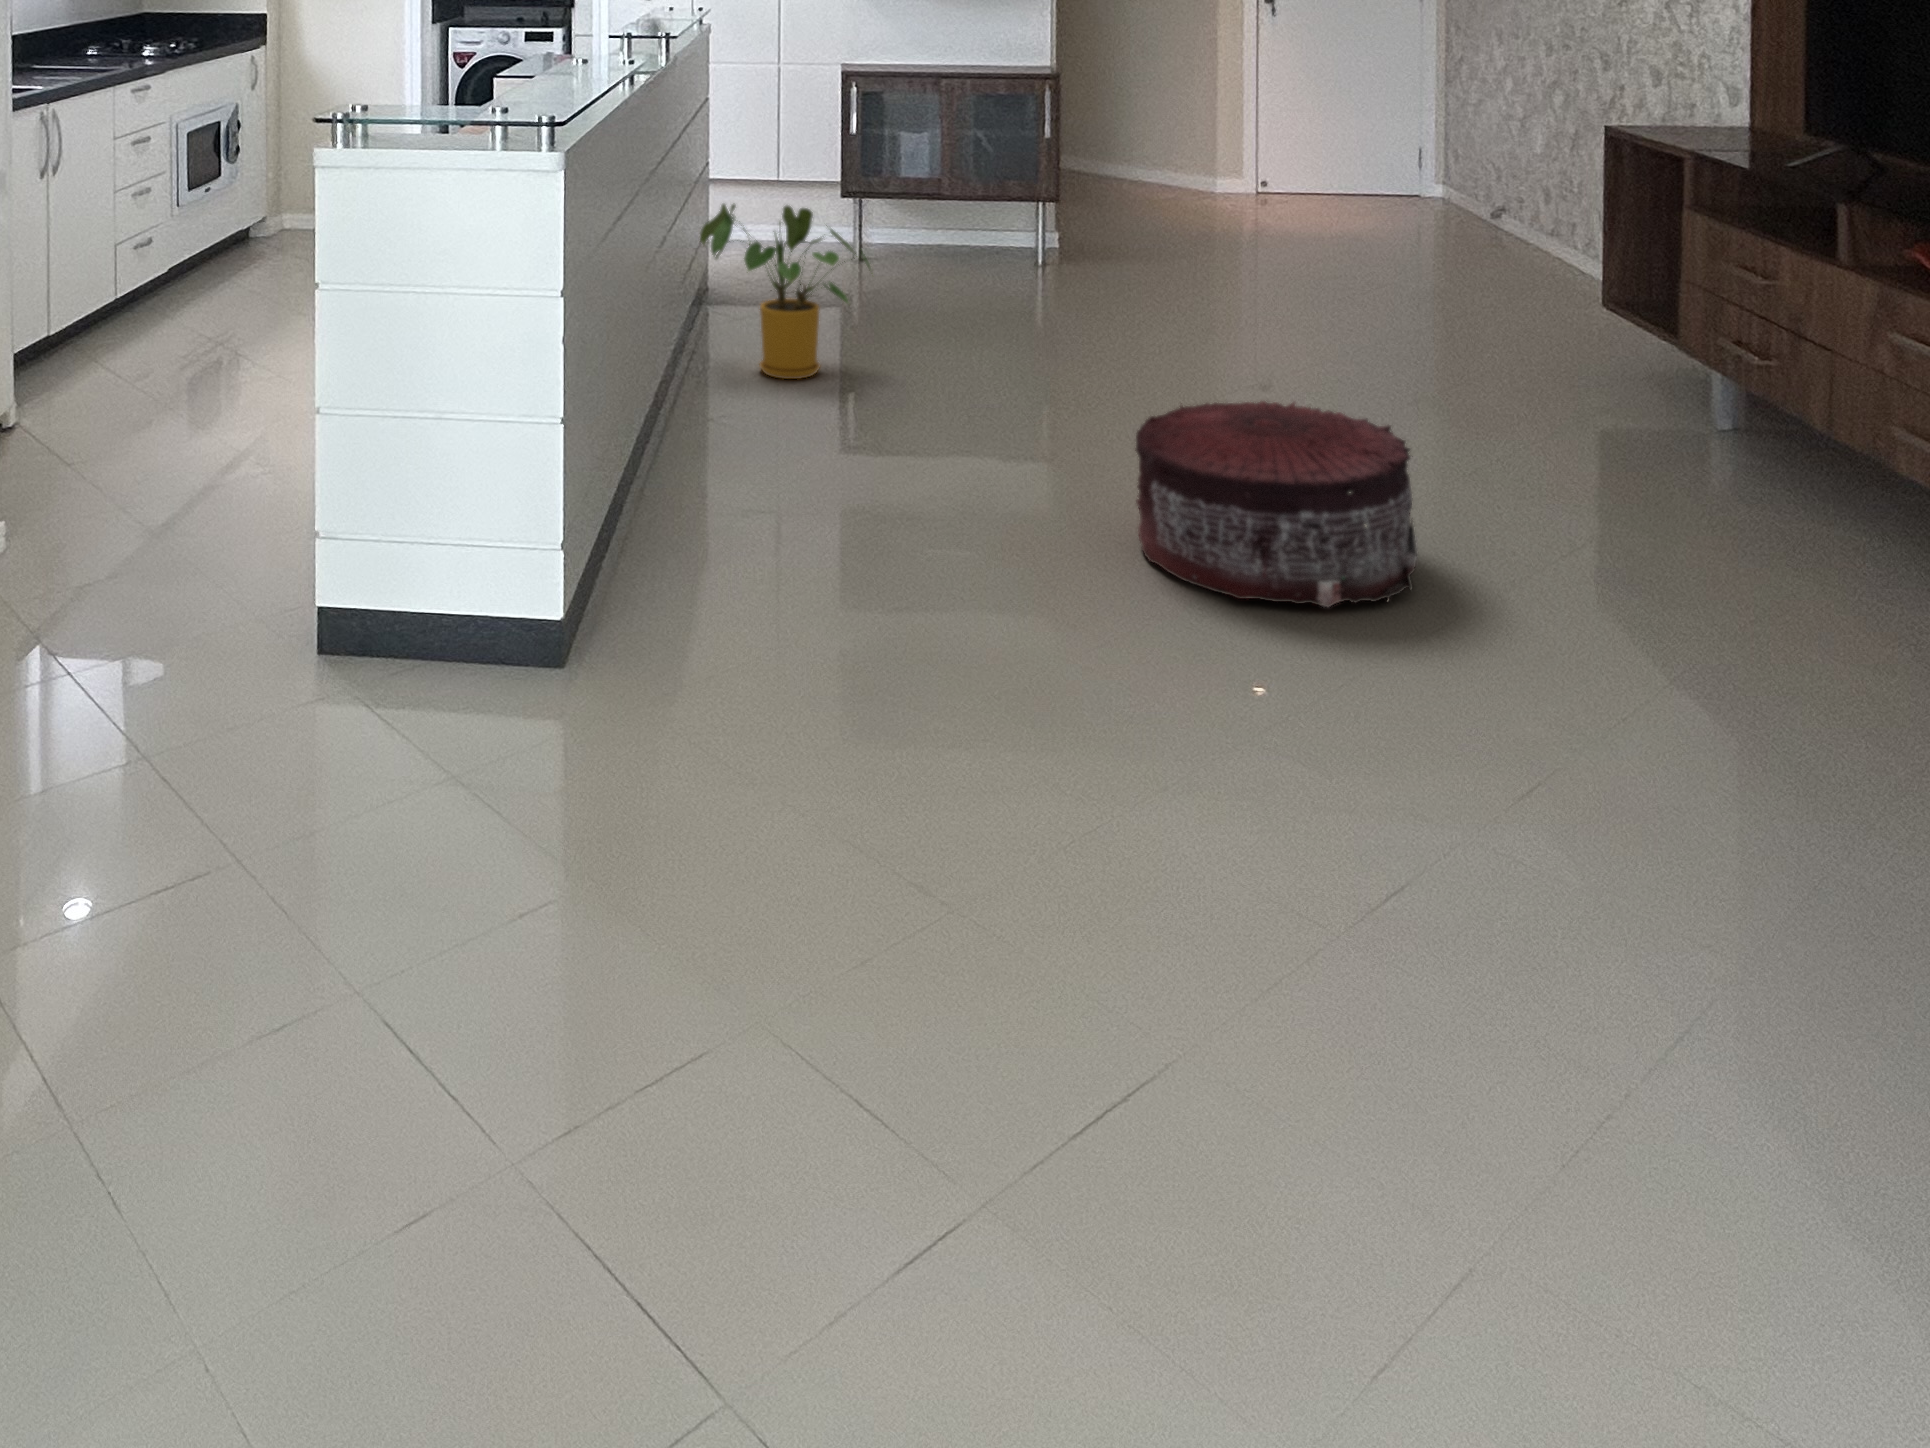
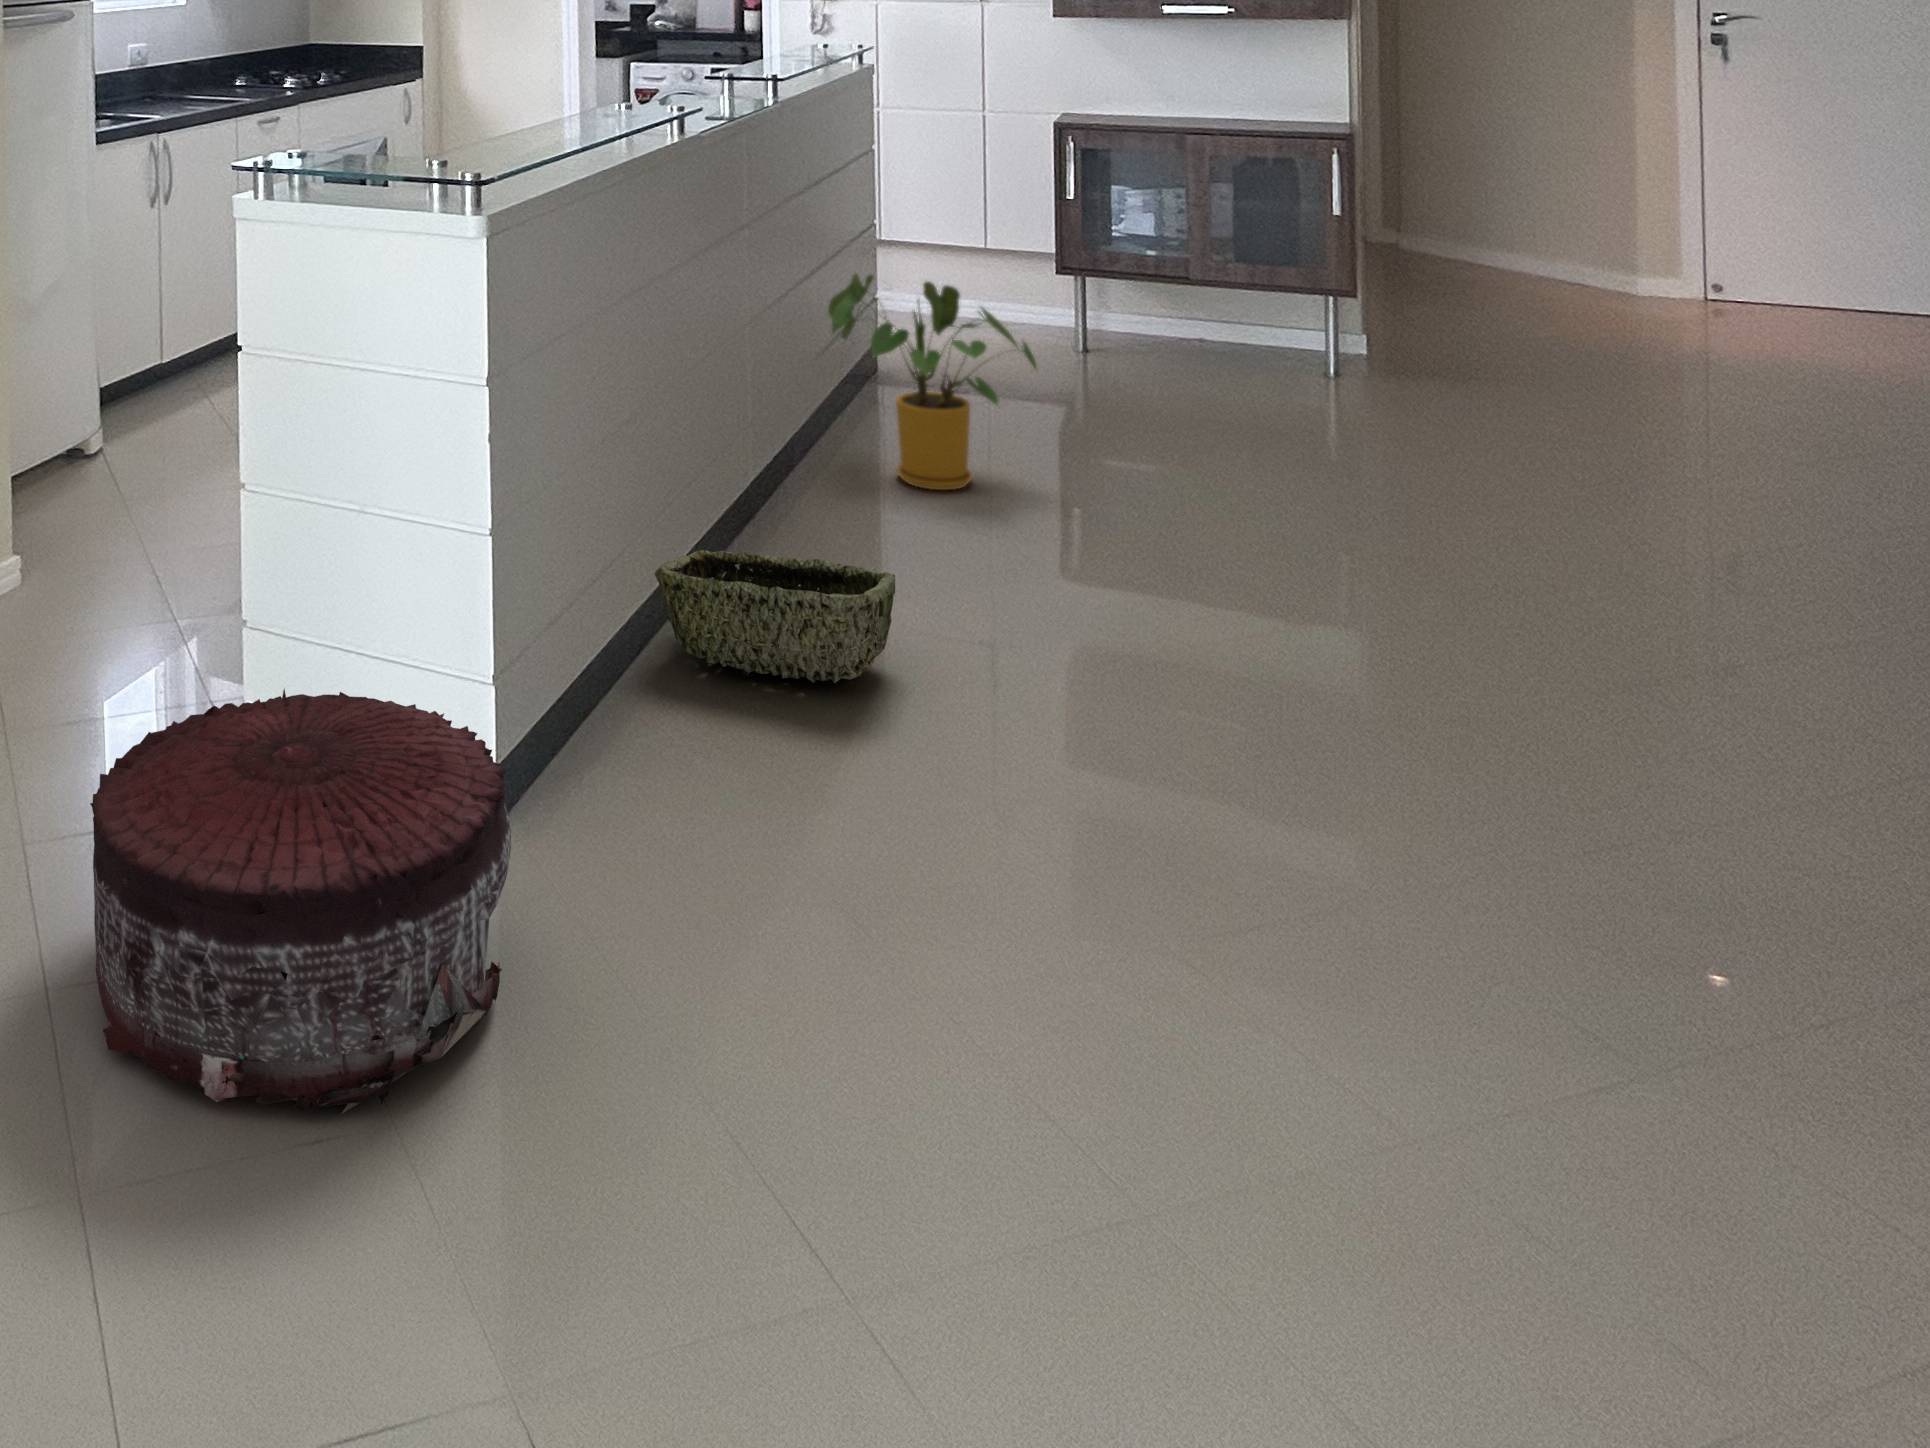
pouf: present [1135,401,1417,607] -> present [90,689,511,1114]
woven basket: none [639,435,826,531] -> present [655,550,895,683]

